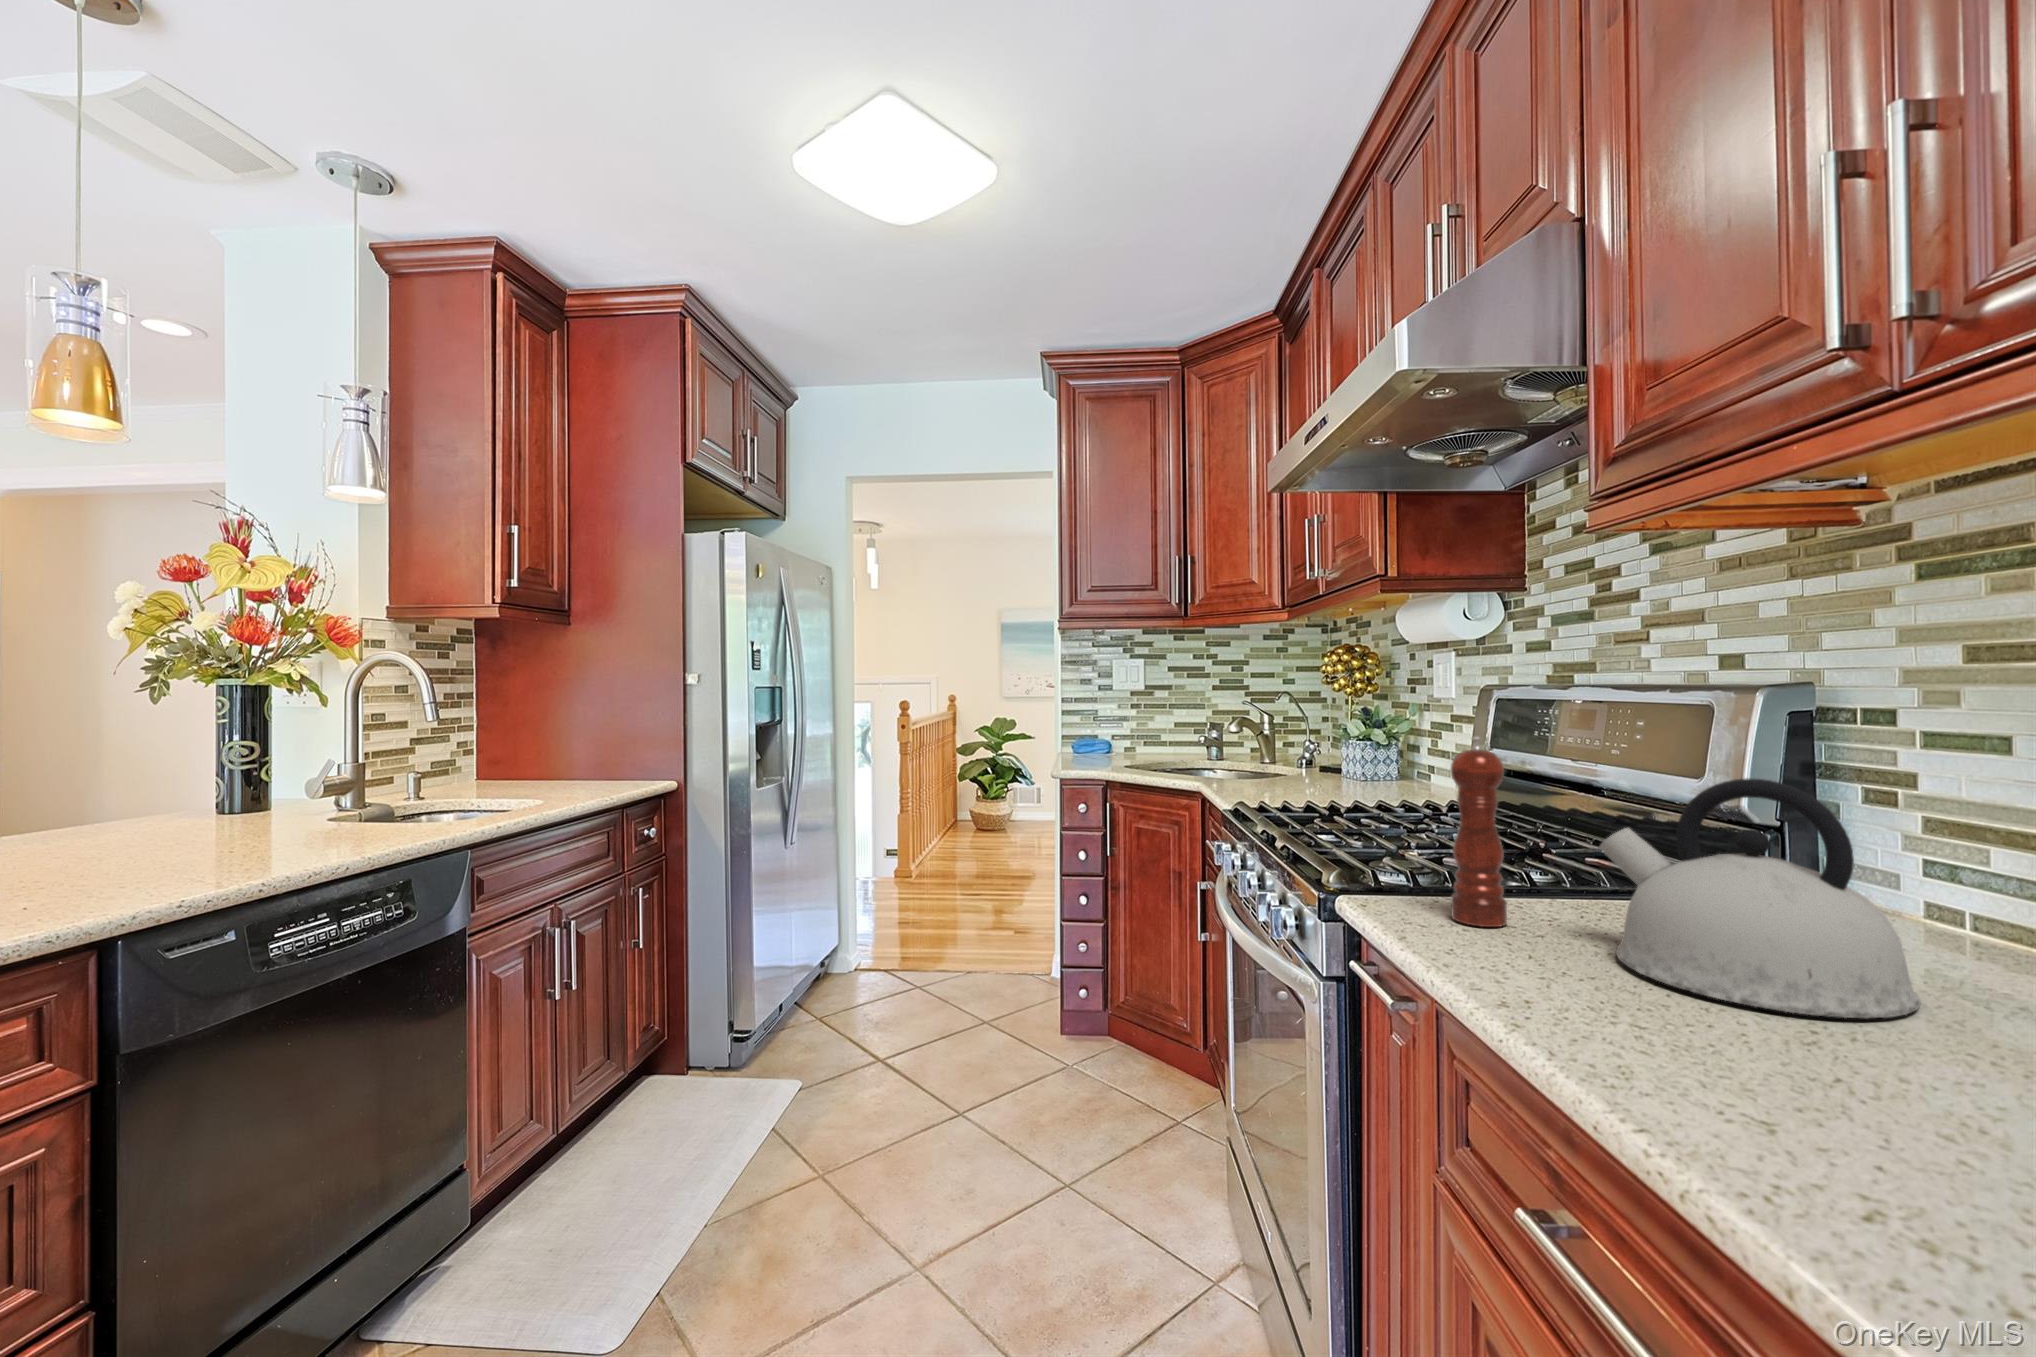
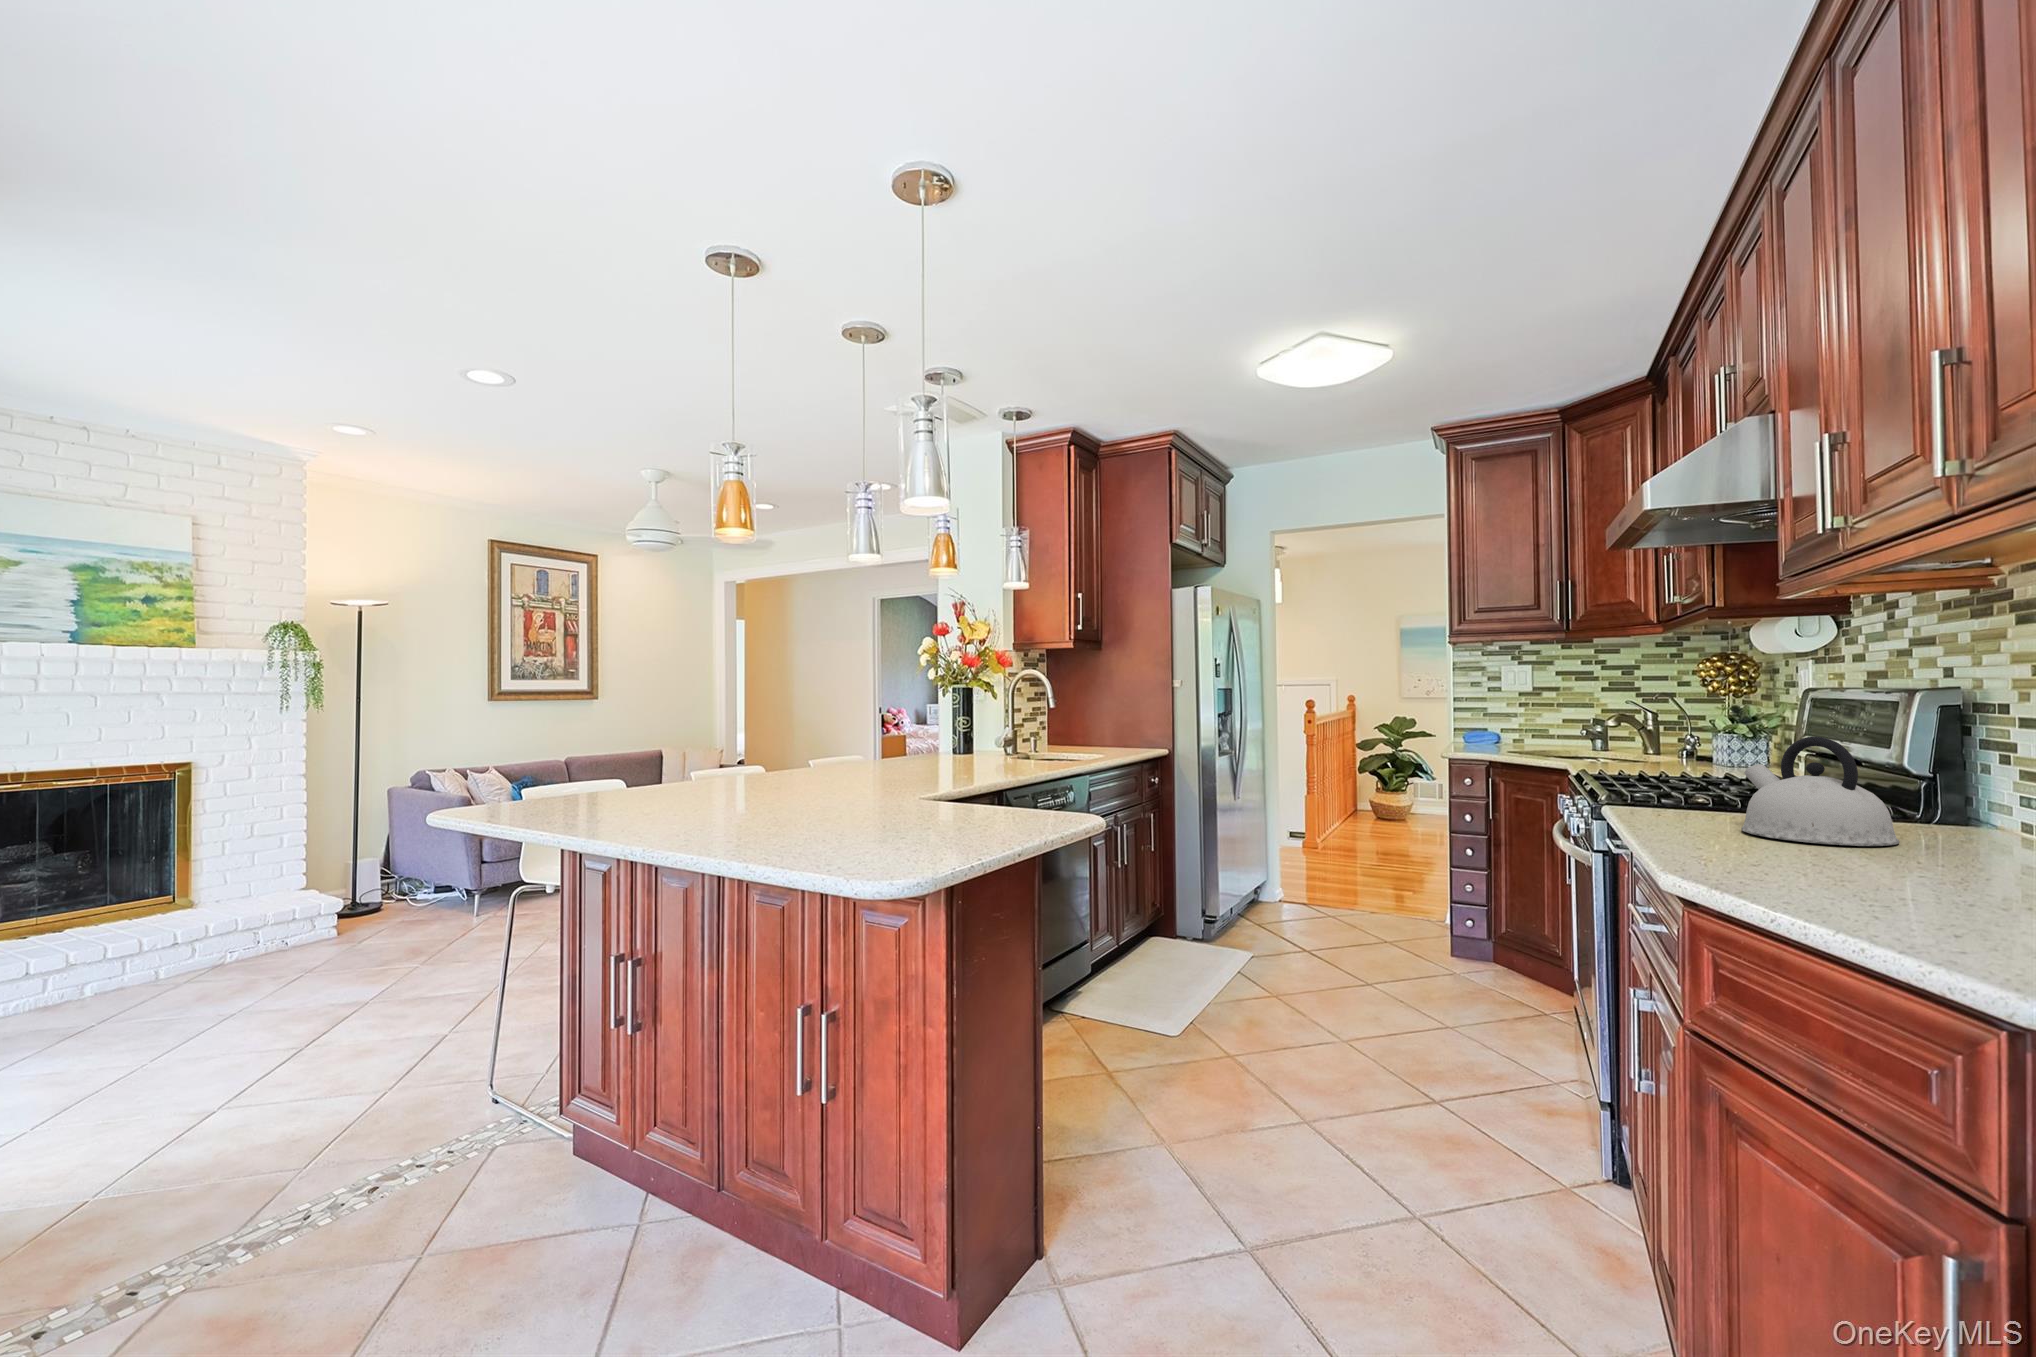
pepper mill: present [1451,737,1507,927] -> none [1667,717,1702,819]

